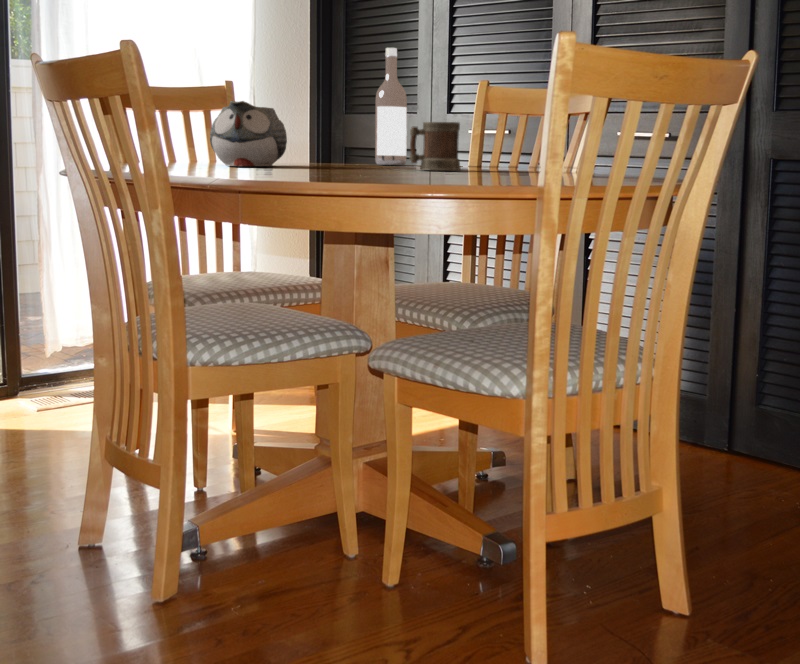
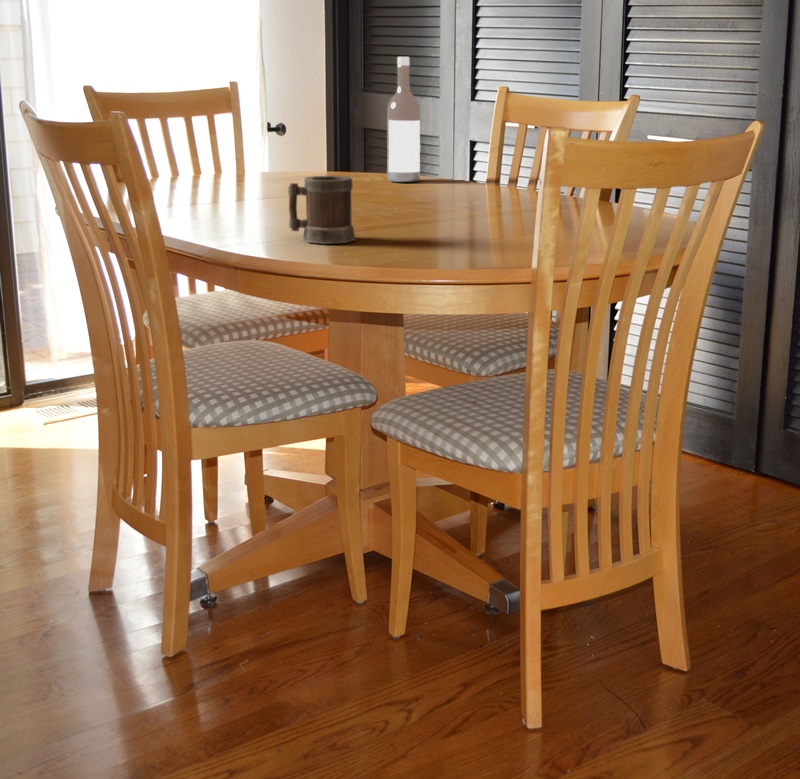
teapot: present [210,101,287,166] -> none [212,128,293,196]
mug: present [410,122,461,170] -> present [288,176,355,244]

